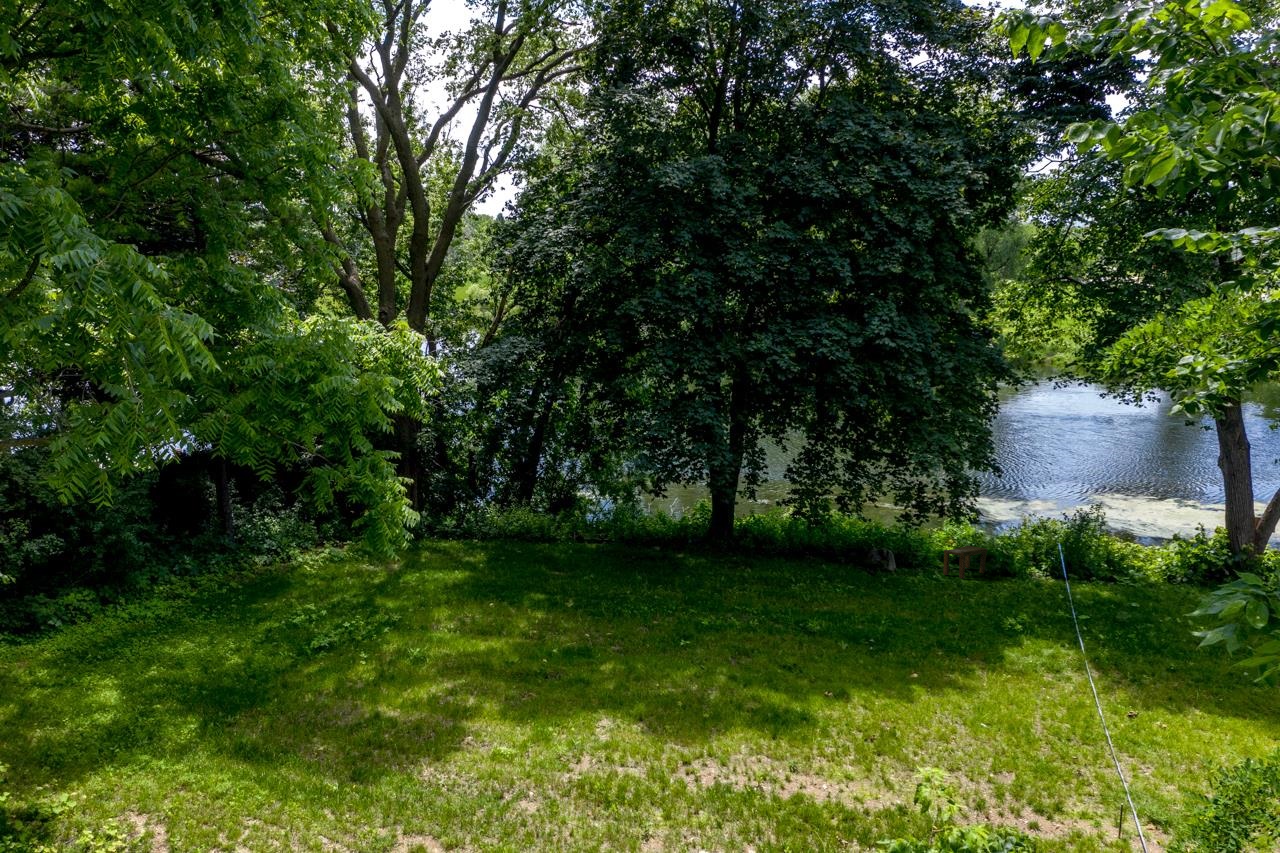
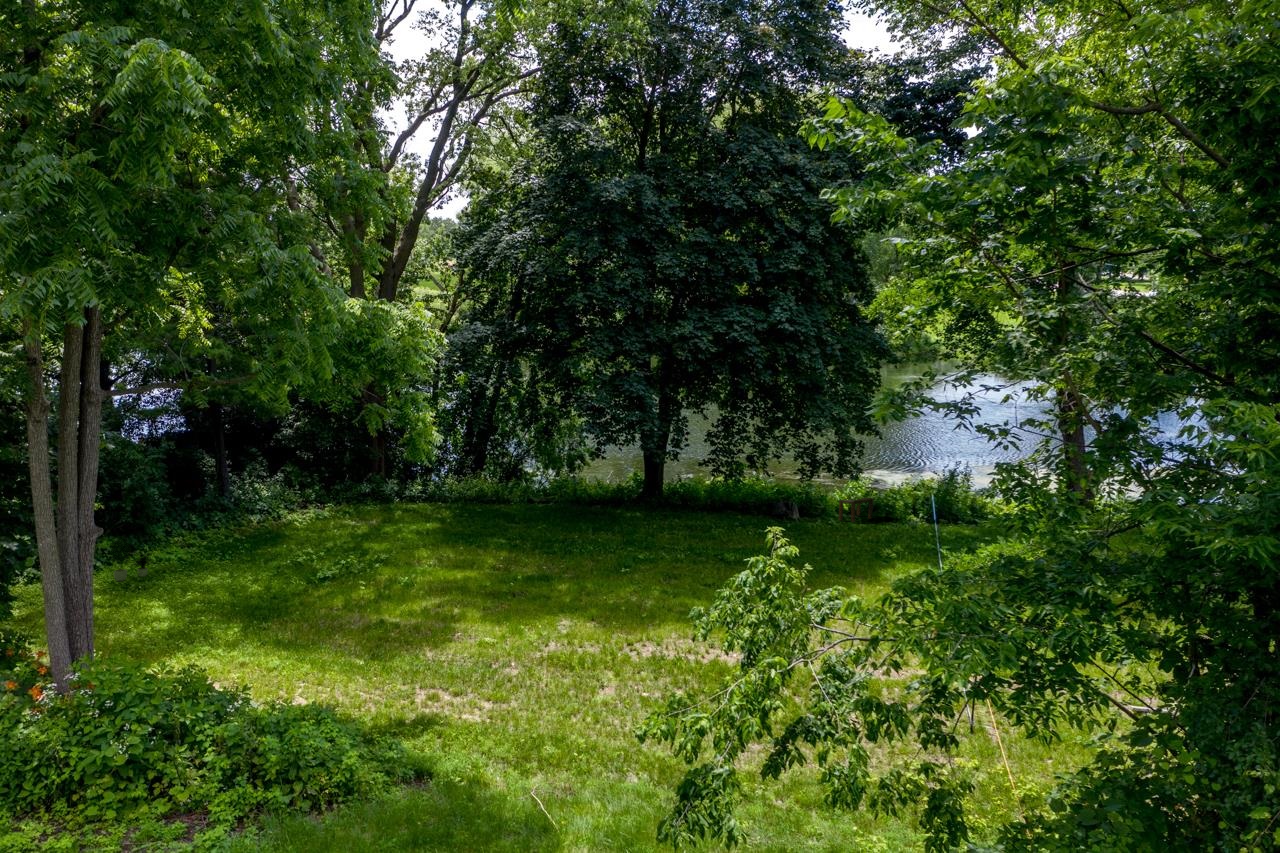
potted plant: none [81,579,137,633] -> present [110,537,152,581]

